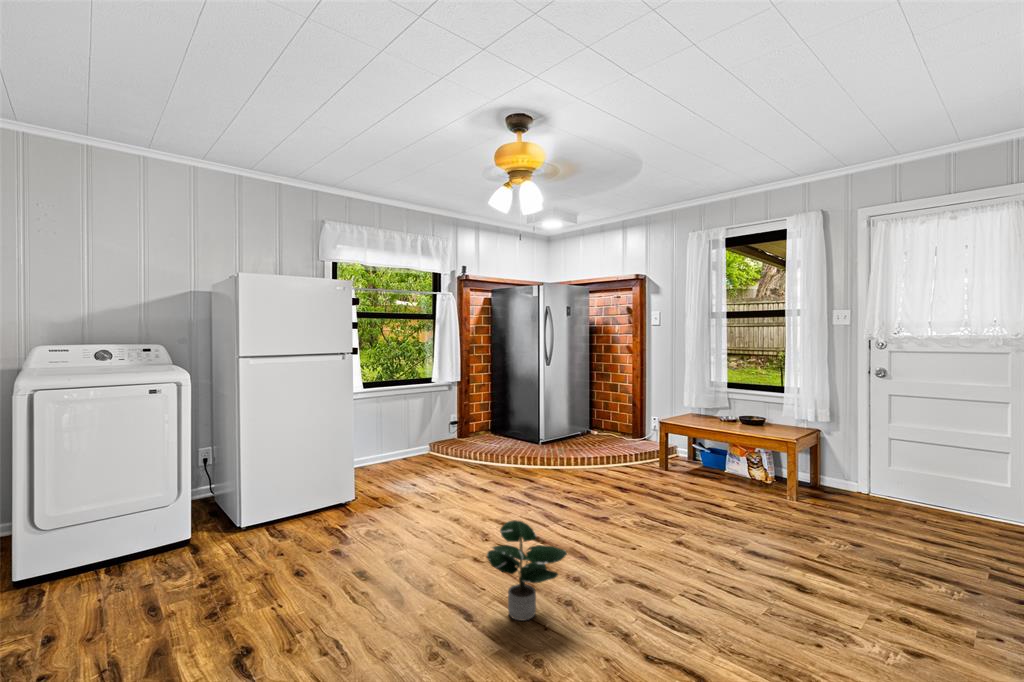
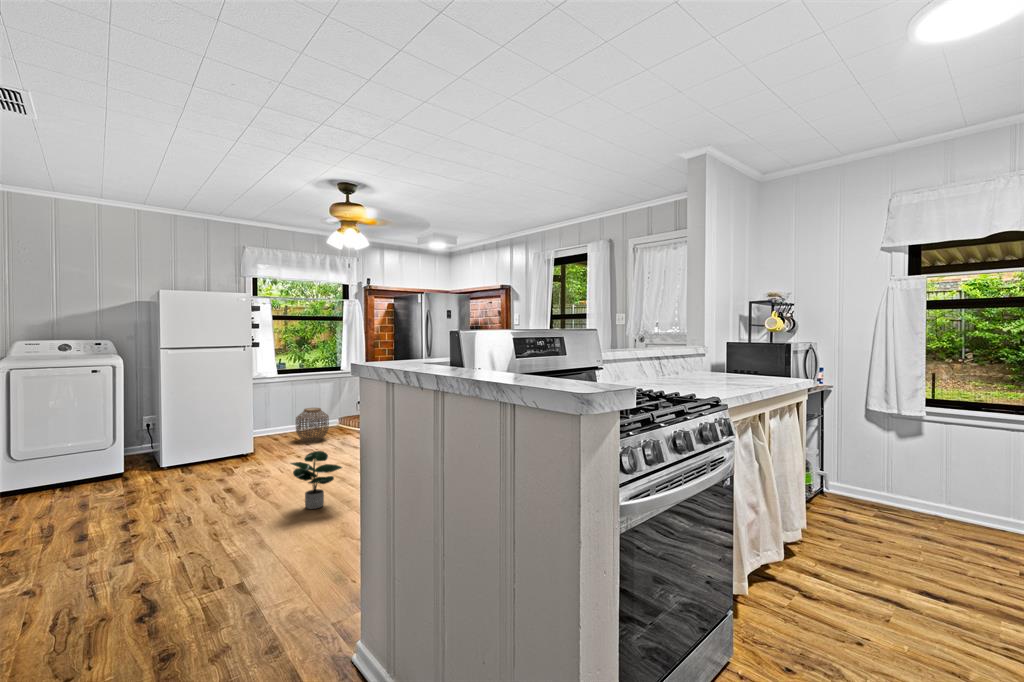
woven basket: none [395,434,436,480] -> present [296,408,329,442]

